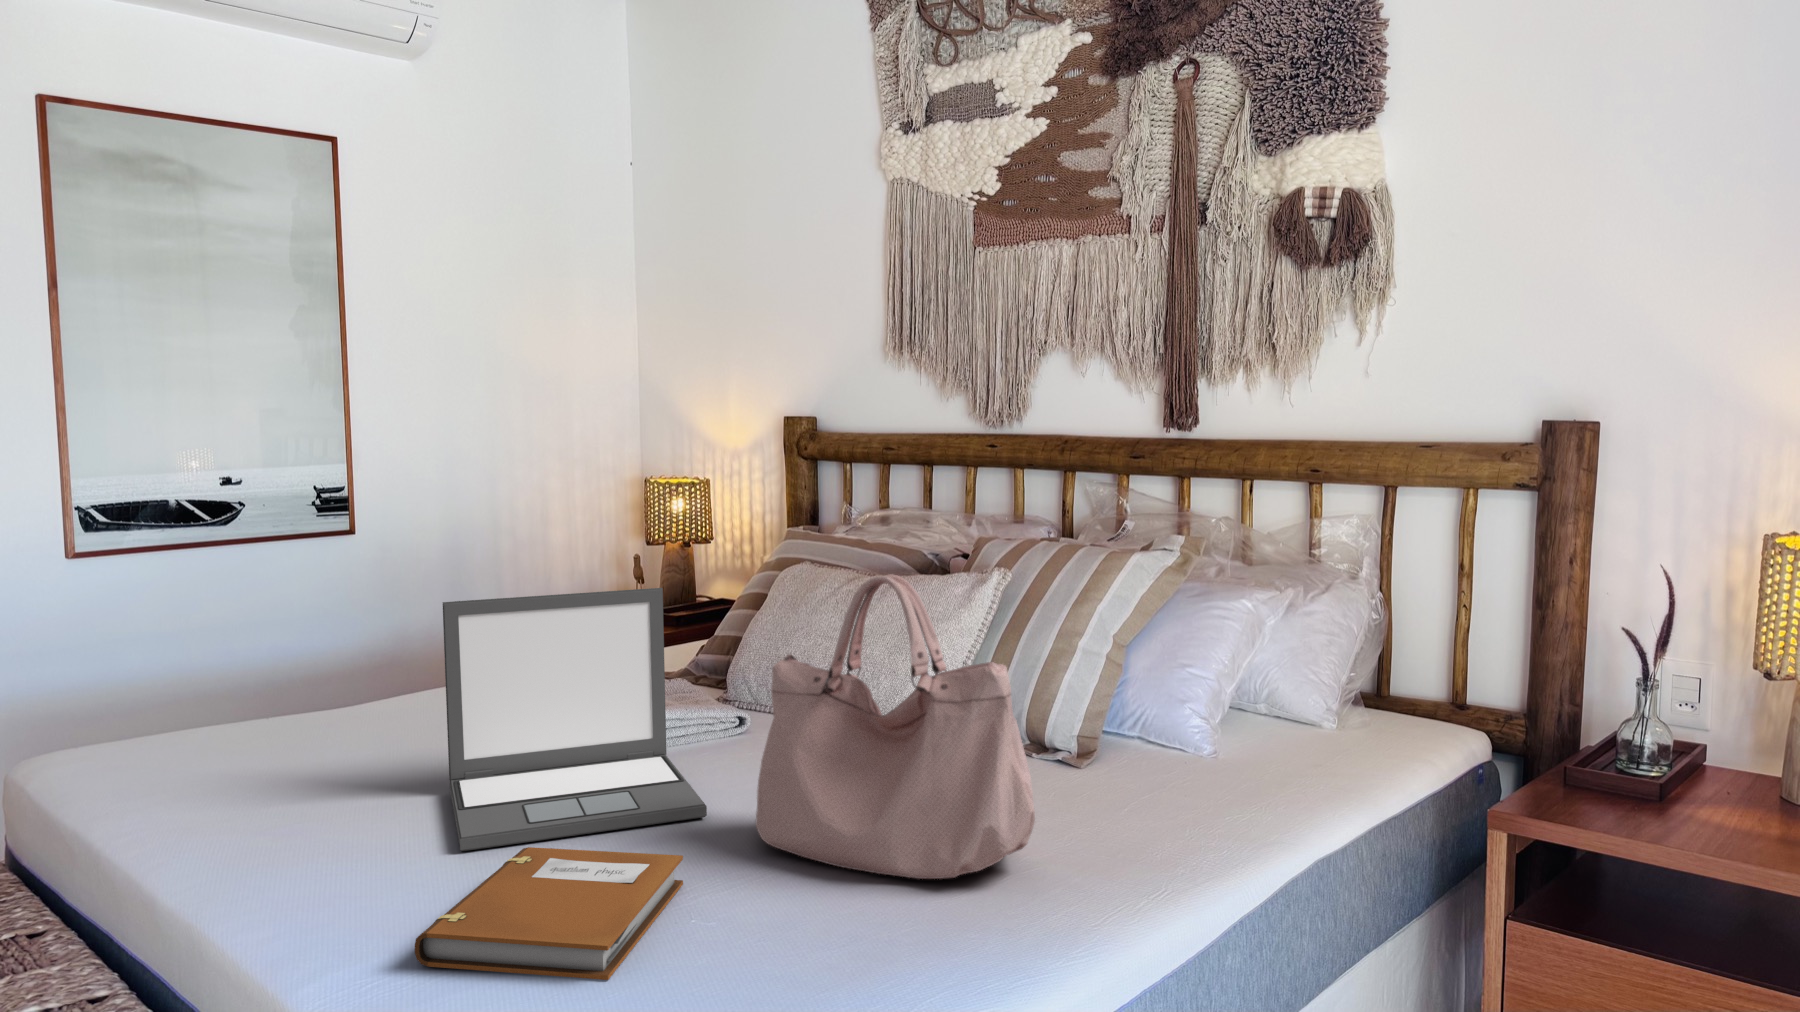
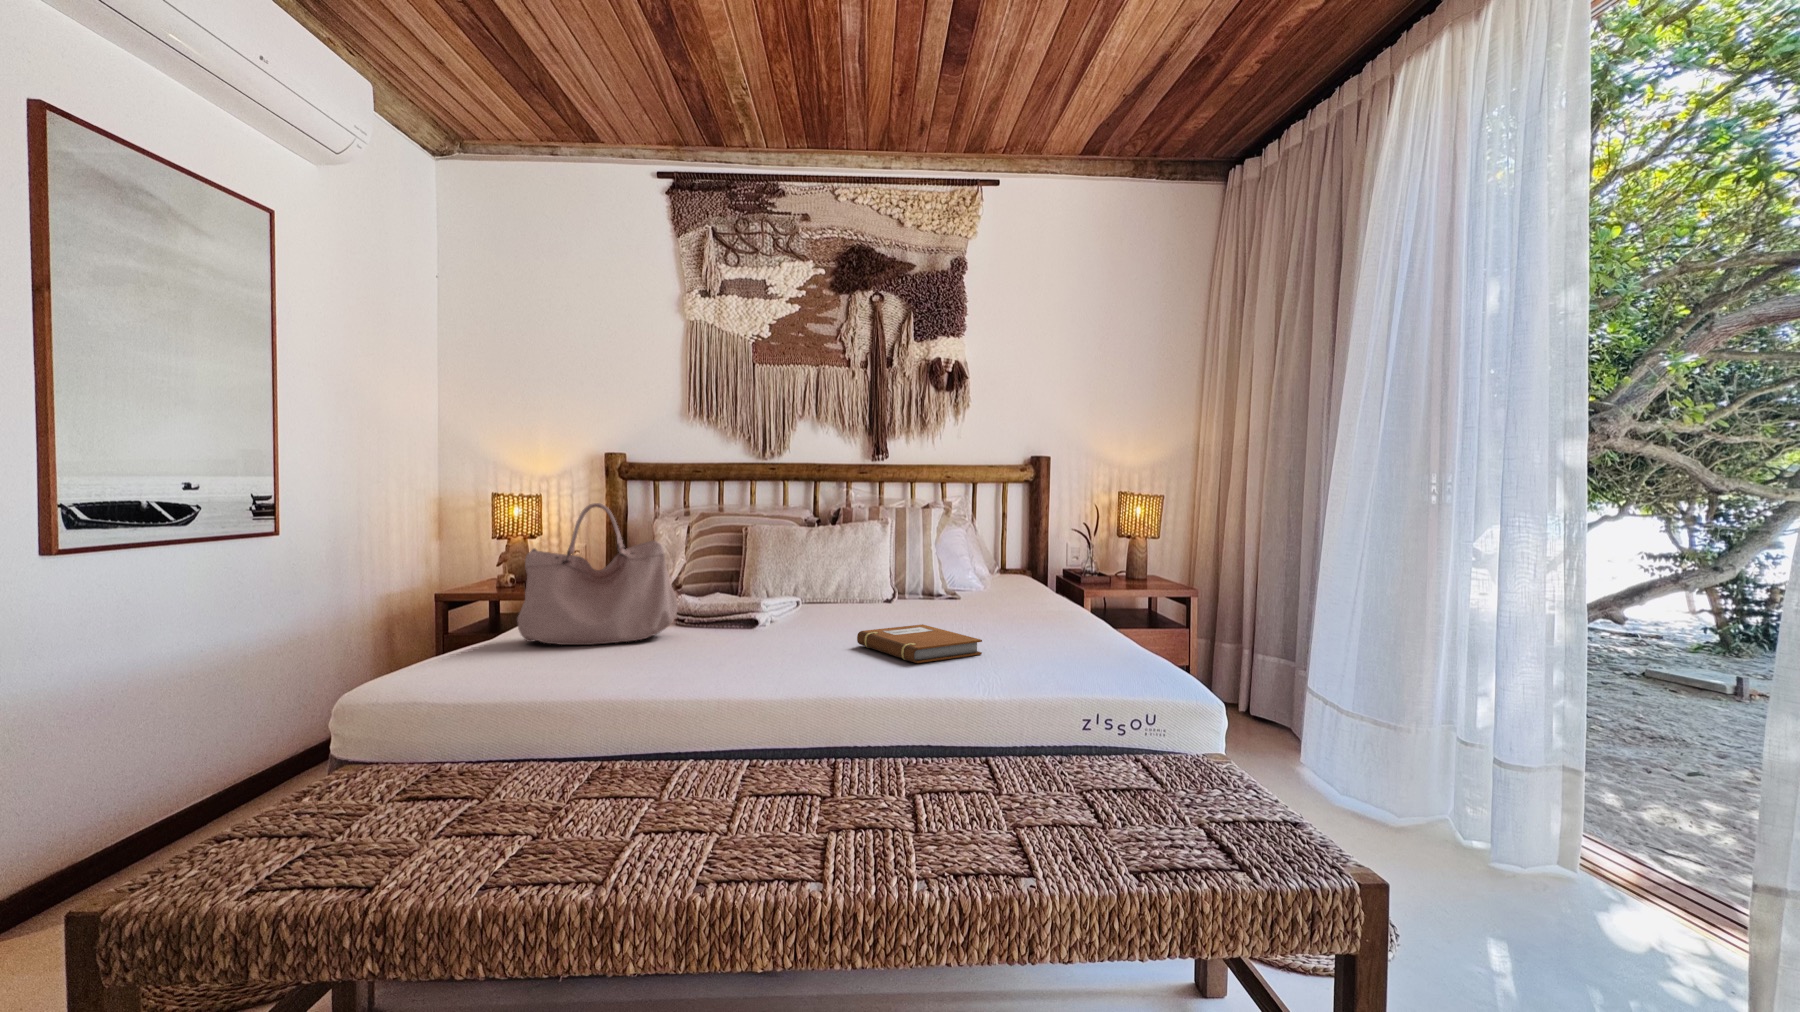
handbag: present [756,574,1035,879] -> present [517,503,678,645]
laptop: present [443,588,707,851] -> none [719,525,863,646]

